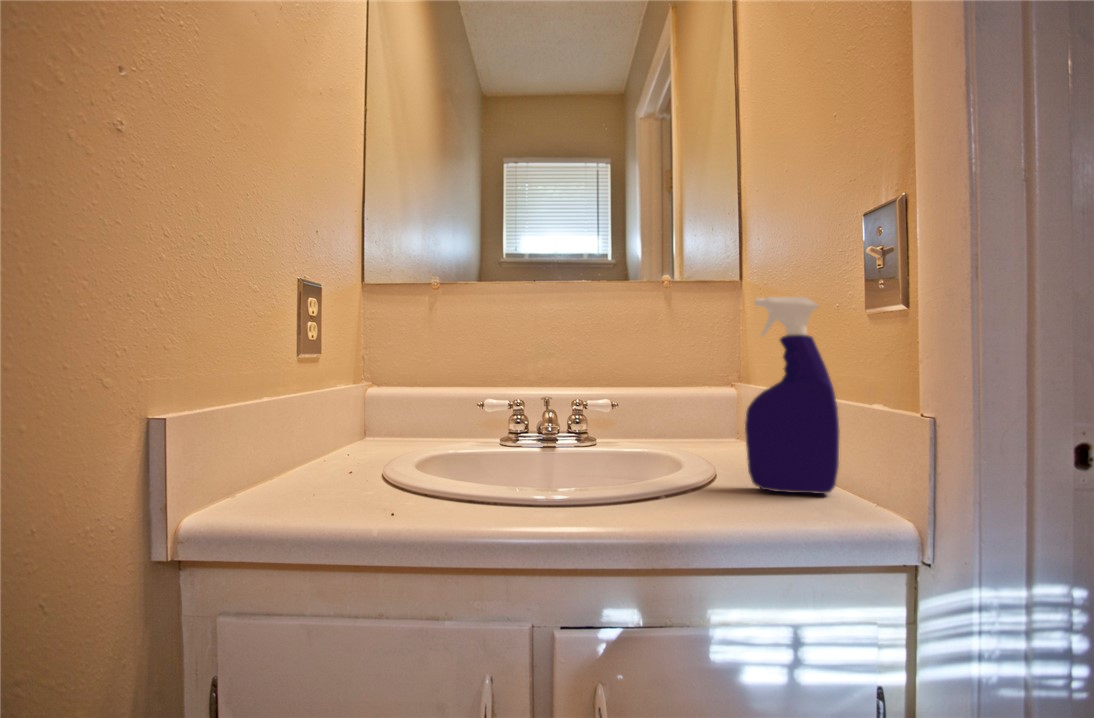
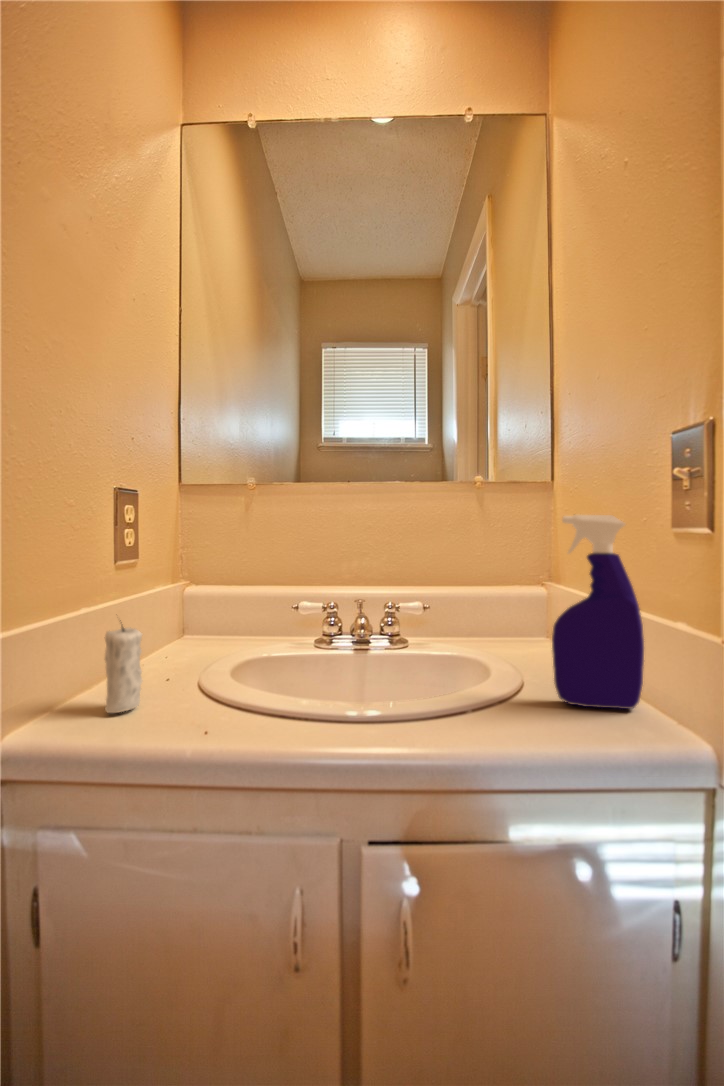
candle: none [287,397,327,499] -> present [105,626,142,713]

